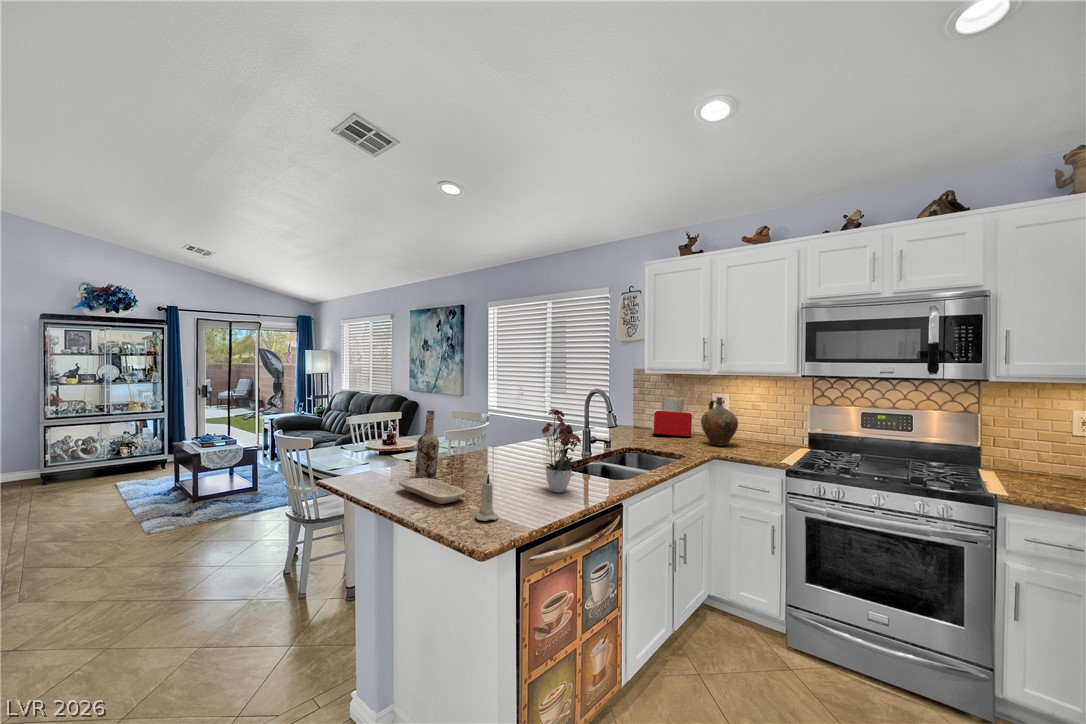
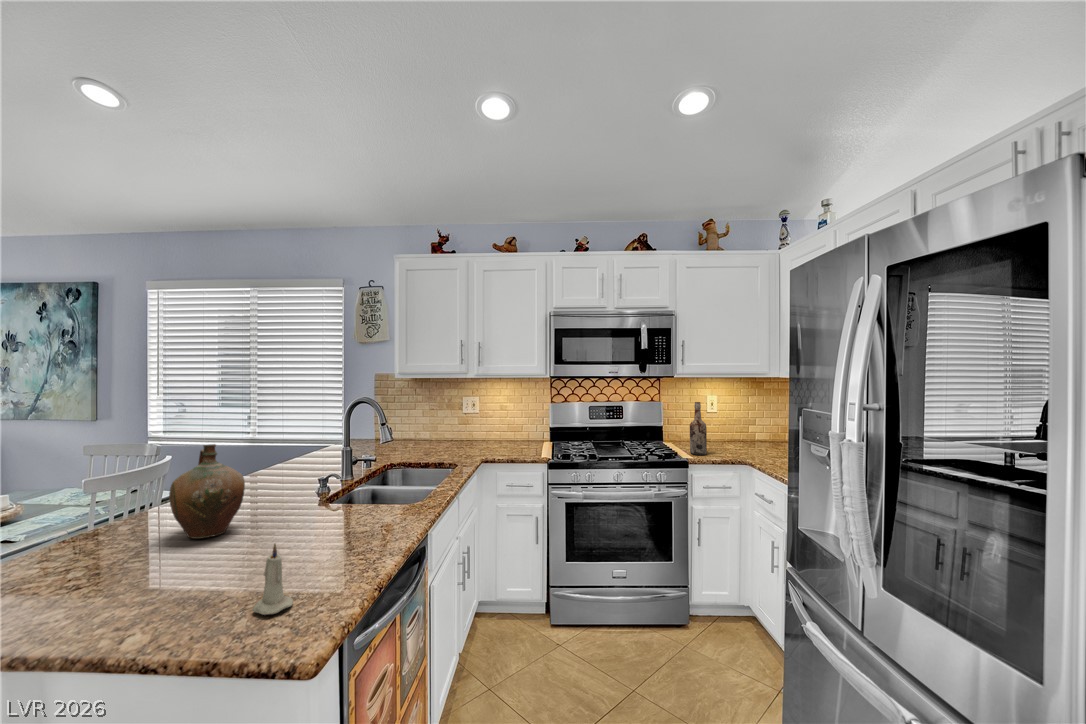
toaster: present [651,396,692,438] -> none [405,402,449,446]
ceramic jug: present [701,397,738,446] -> present [169,444,245,539]
flower arrangement: present [542,409,581,492] -> none [316,430,386,541]
wine bottle: present [415,411,439,479] -> present [690,402,707,455]
tray: present [399,478,466,504] -> none [61,570,216,608]

